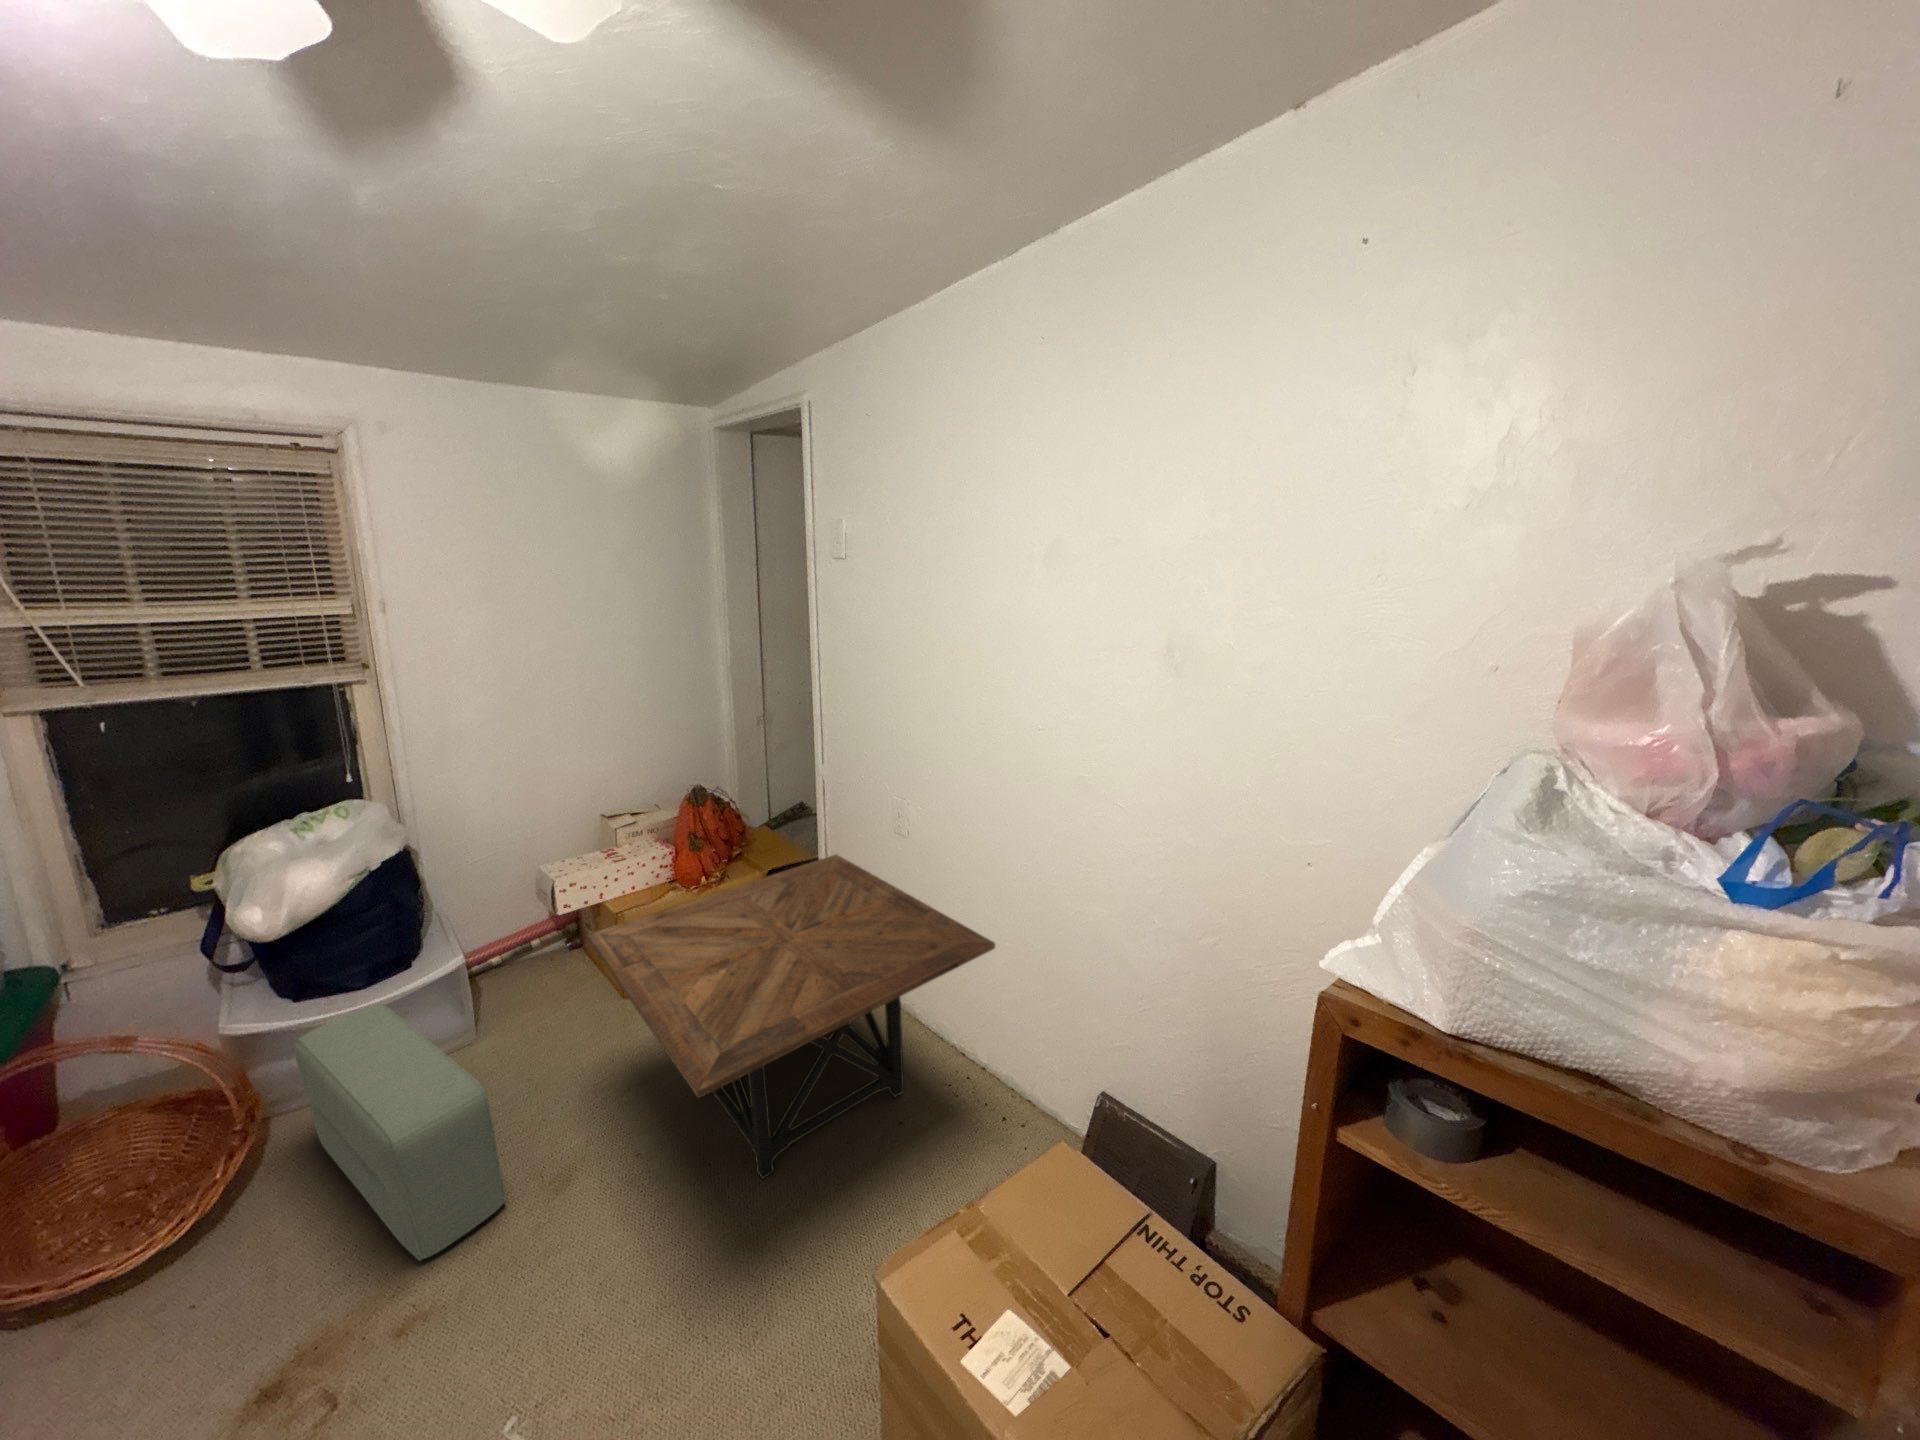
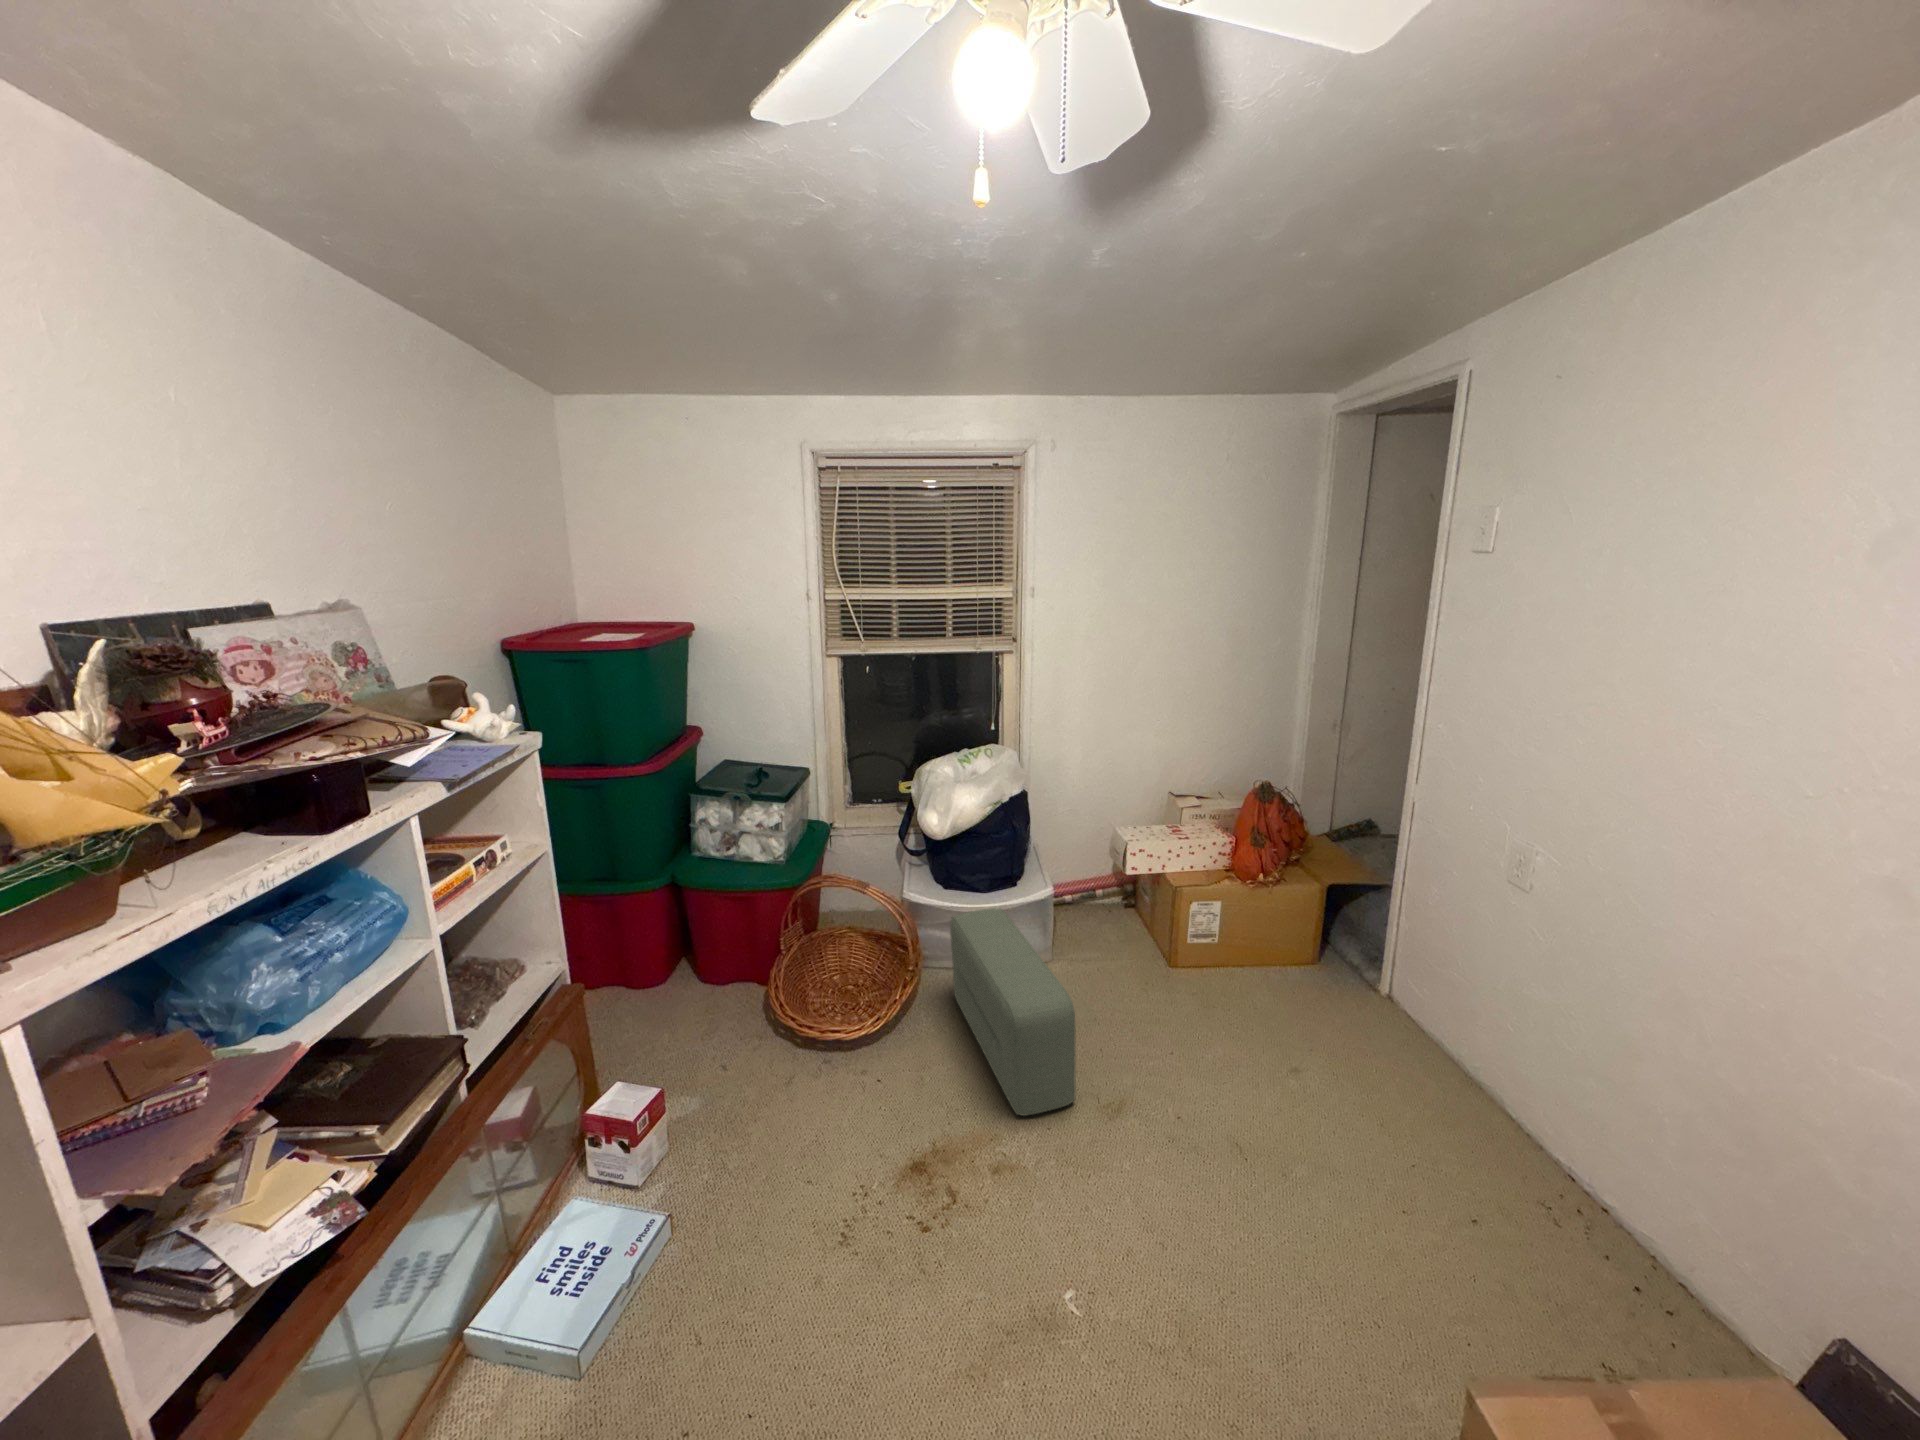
side table: present [587,855,995,1179] -> none [1158,889,1654,1195]

